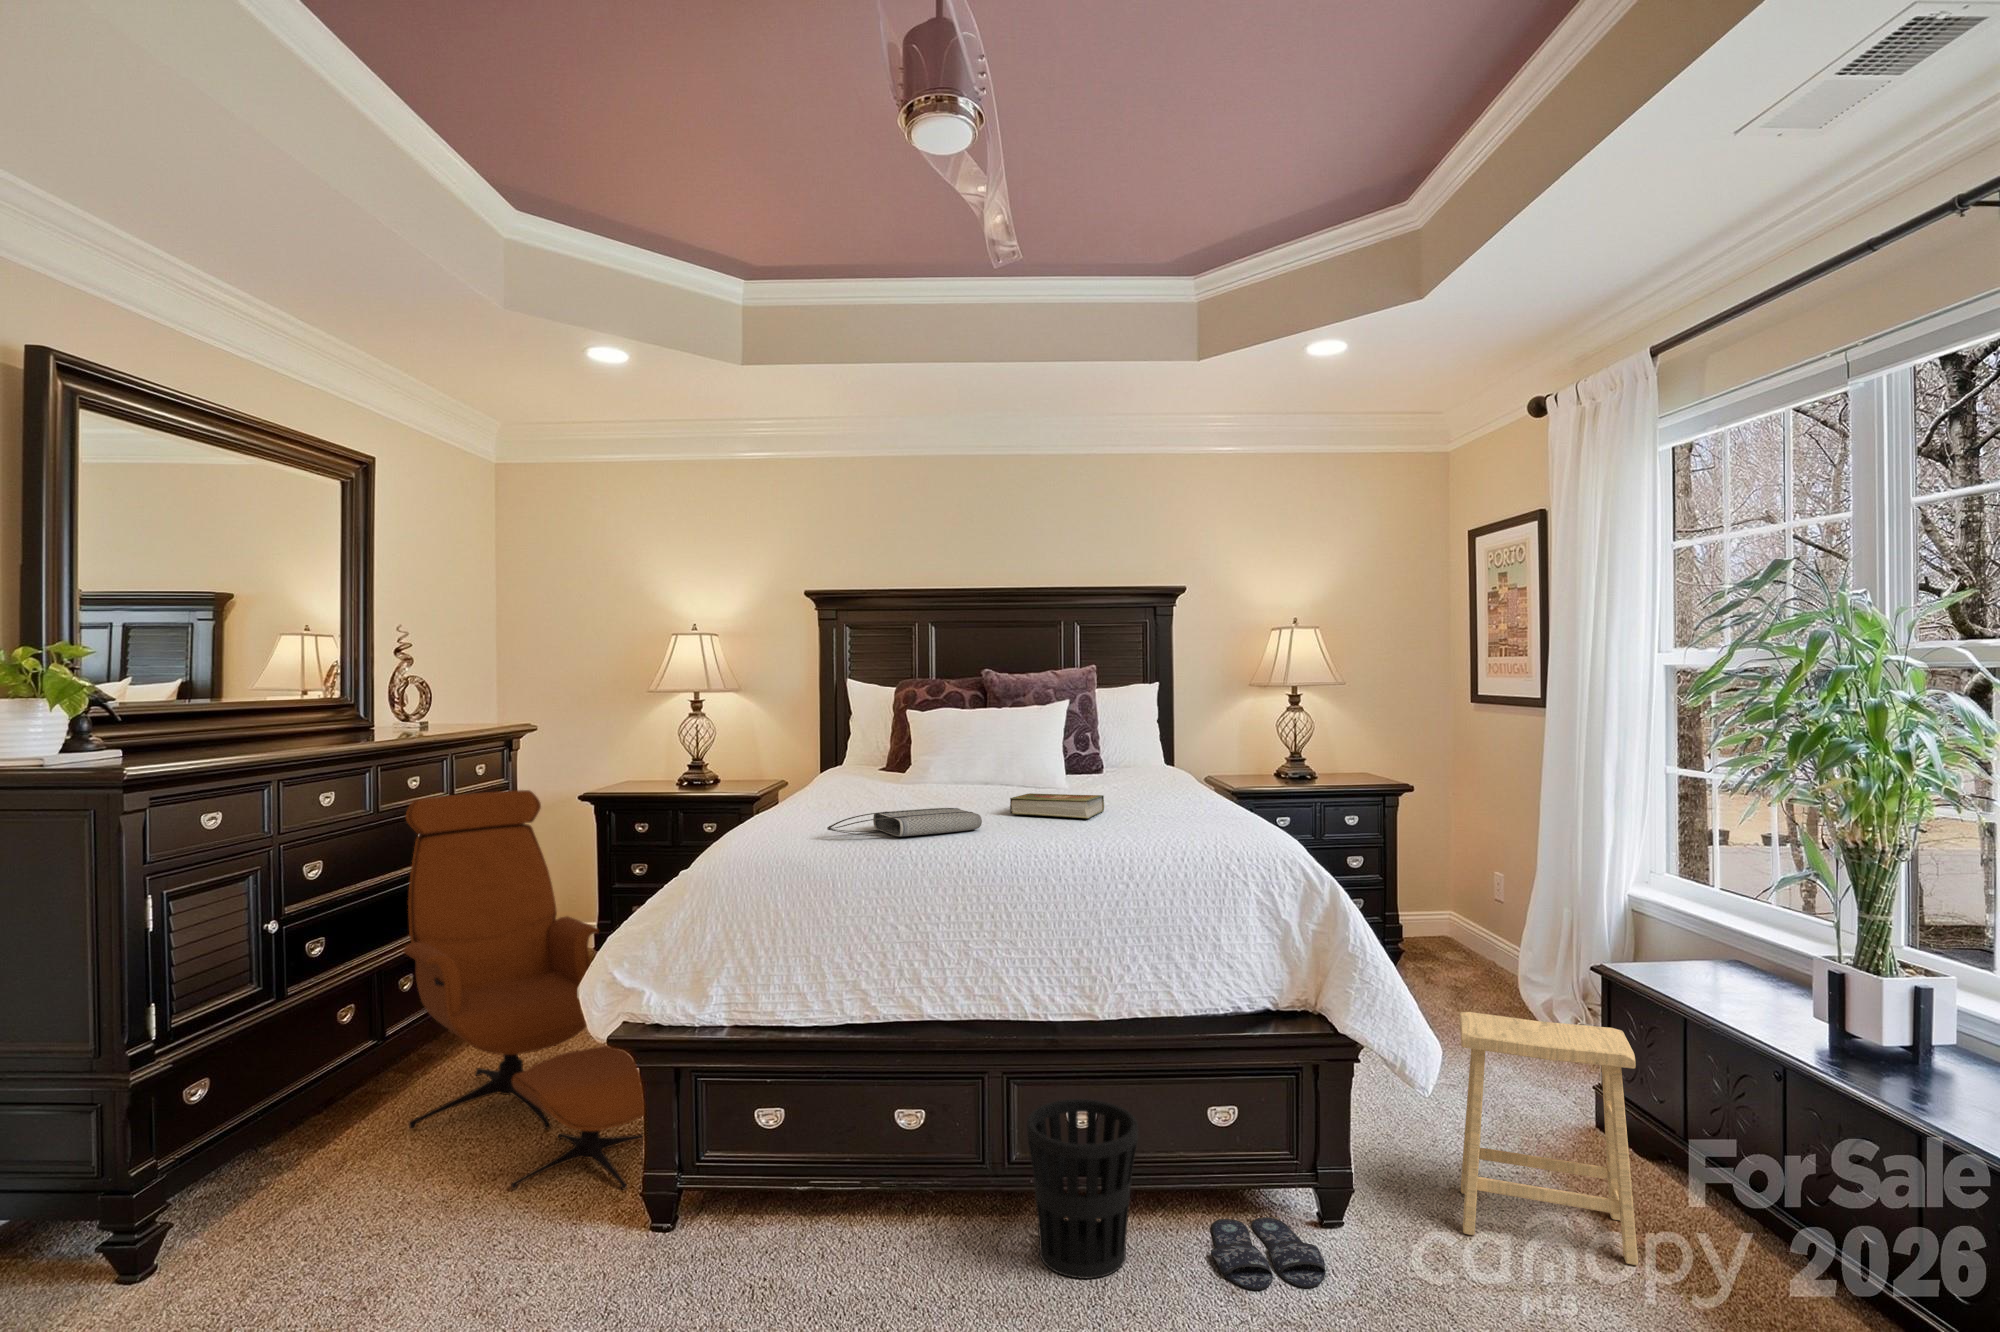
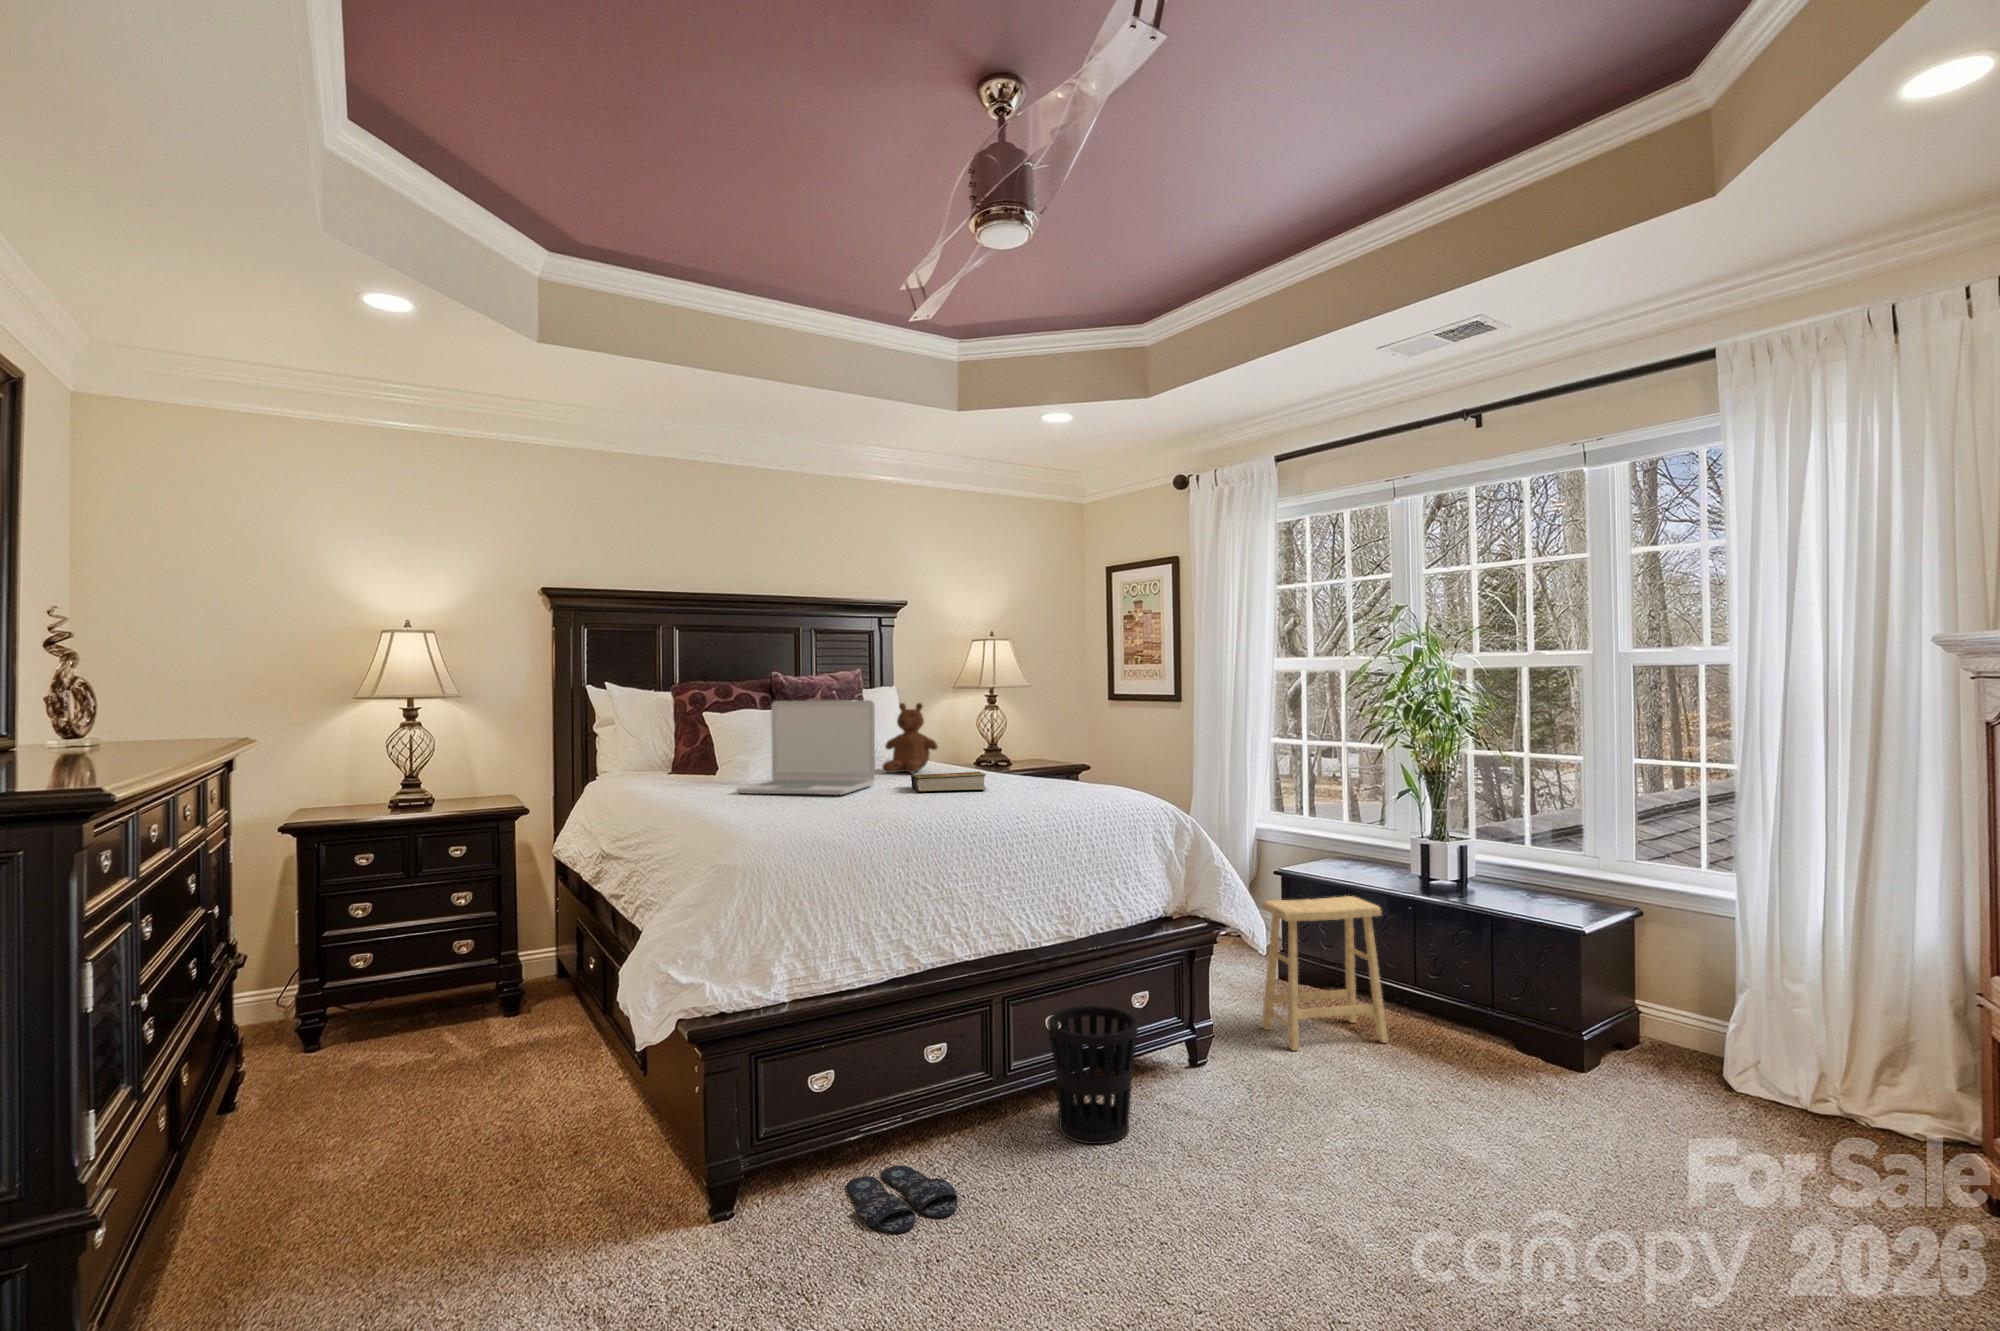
laptop: none [850,703,999,811] -> present [736,700,875,795]
teddy bear: none [1053,707,1117,789] -> present [882,703,938,773]
lounge chair: present [403,790,644,1189] -> none [217,810,658,1237]
tote bag: present [827,808,982,836] -> none [821,787,930,813]
slippers: present [1211,1217,1326,1290] -> present [847,1165,957,1233]

